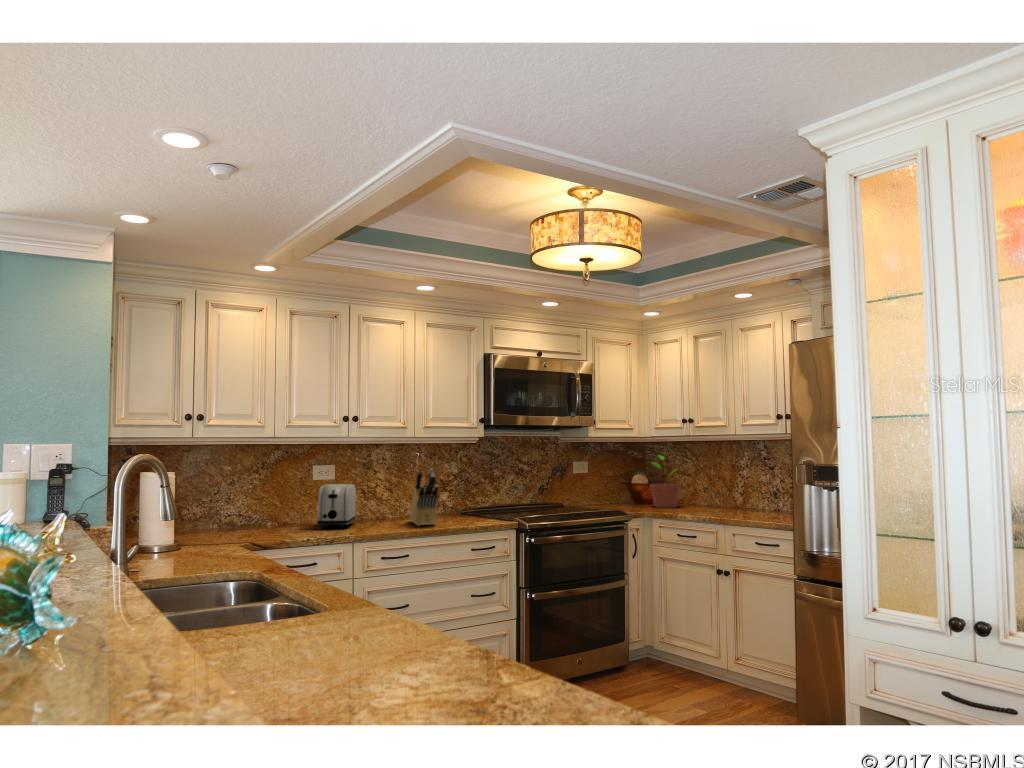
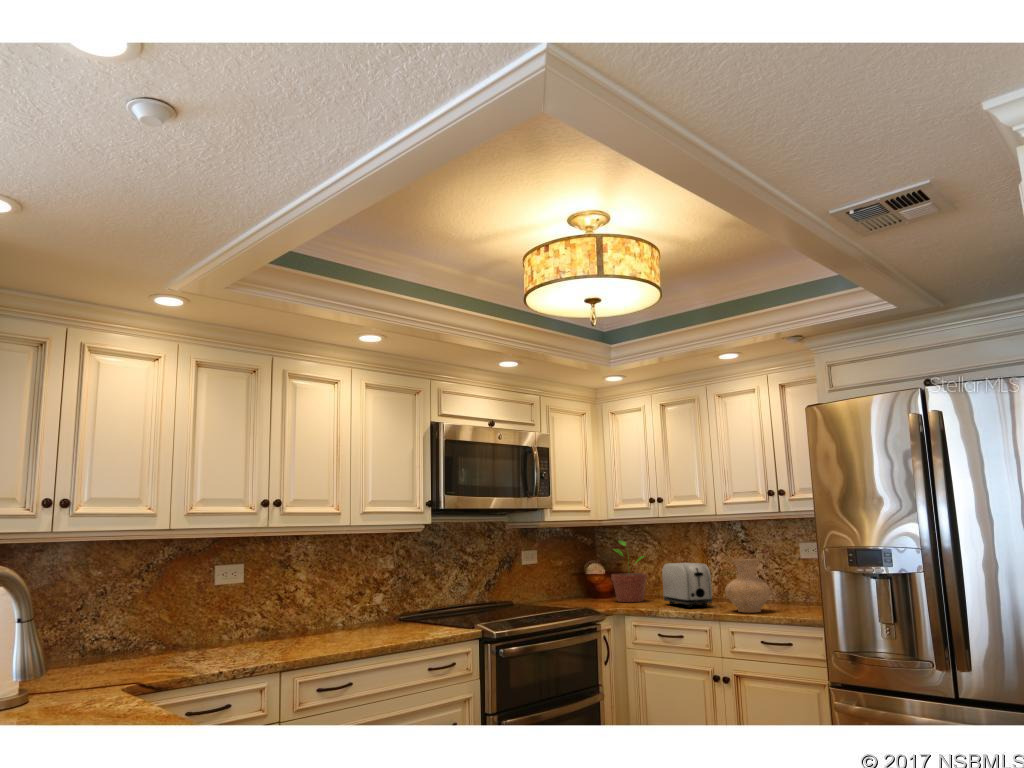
knife block: present [410,468,439,526] -> none [342,564,388,641]
vase: none [733,474,773,519] -> present [725,559,771,612]
toaster: present [318,484,356,529] -> present [662,563,712,608]

